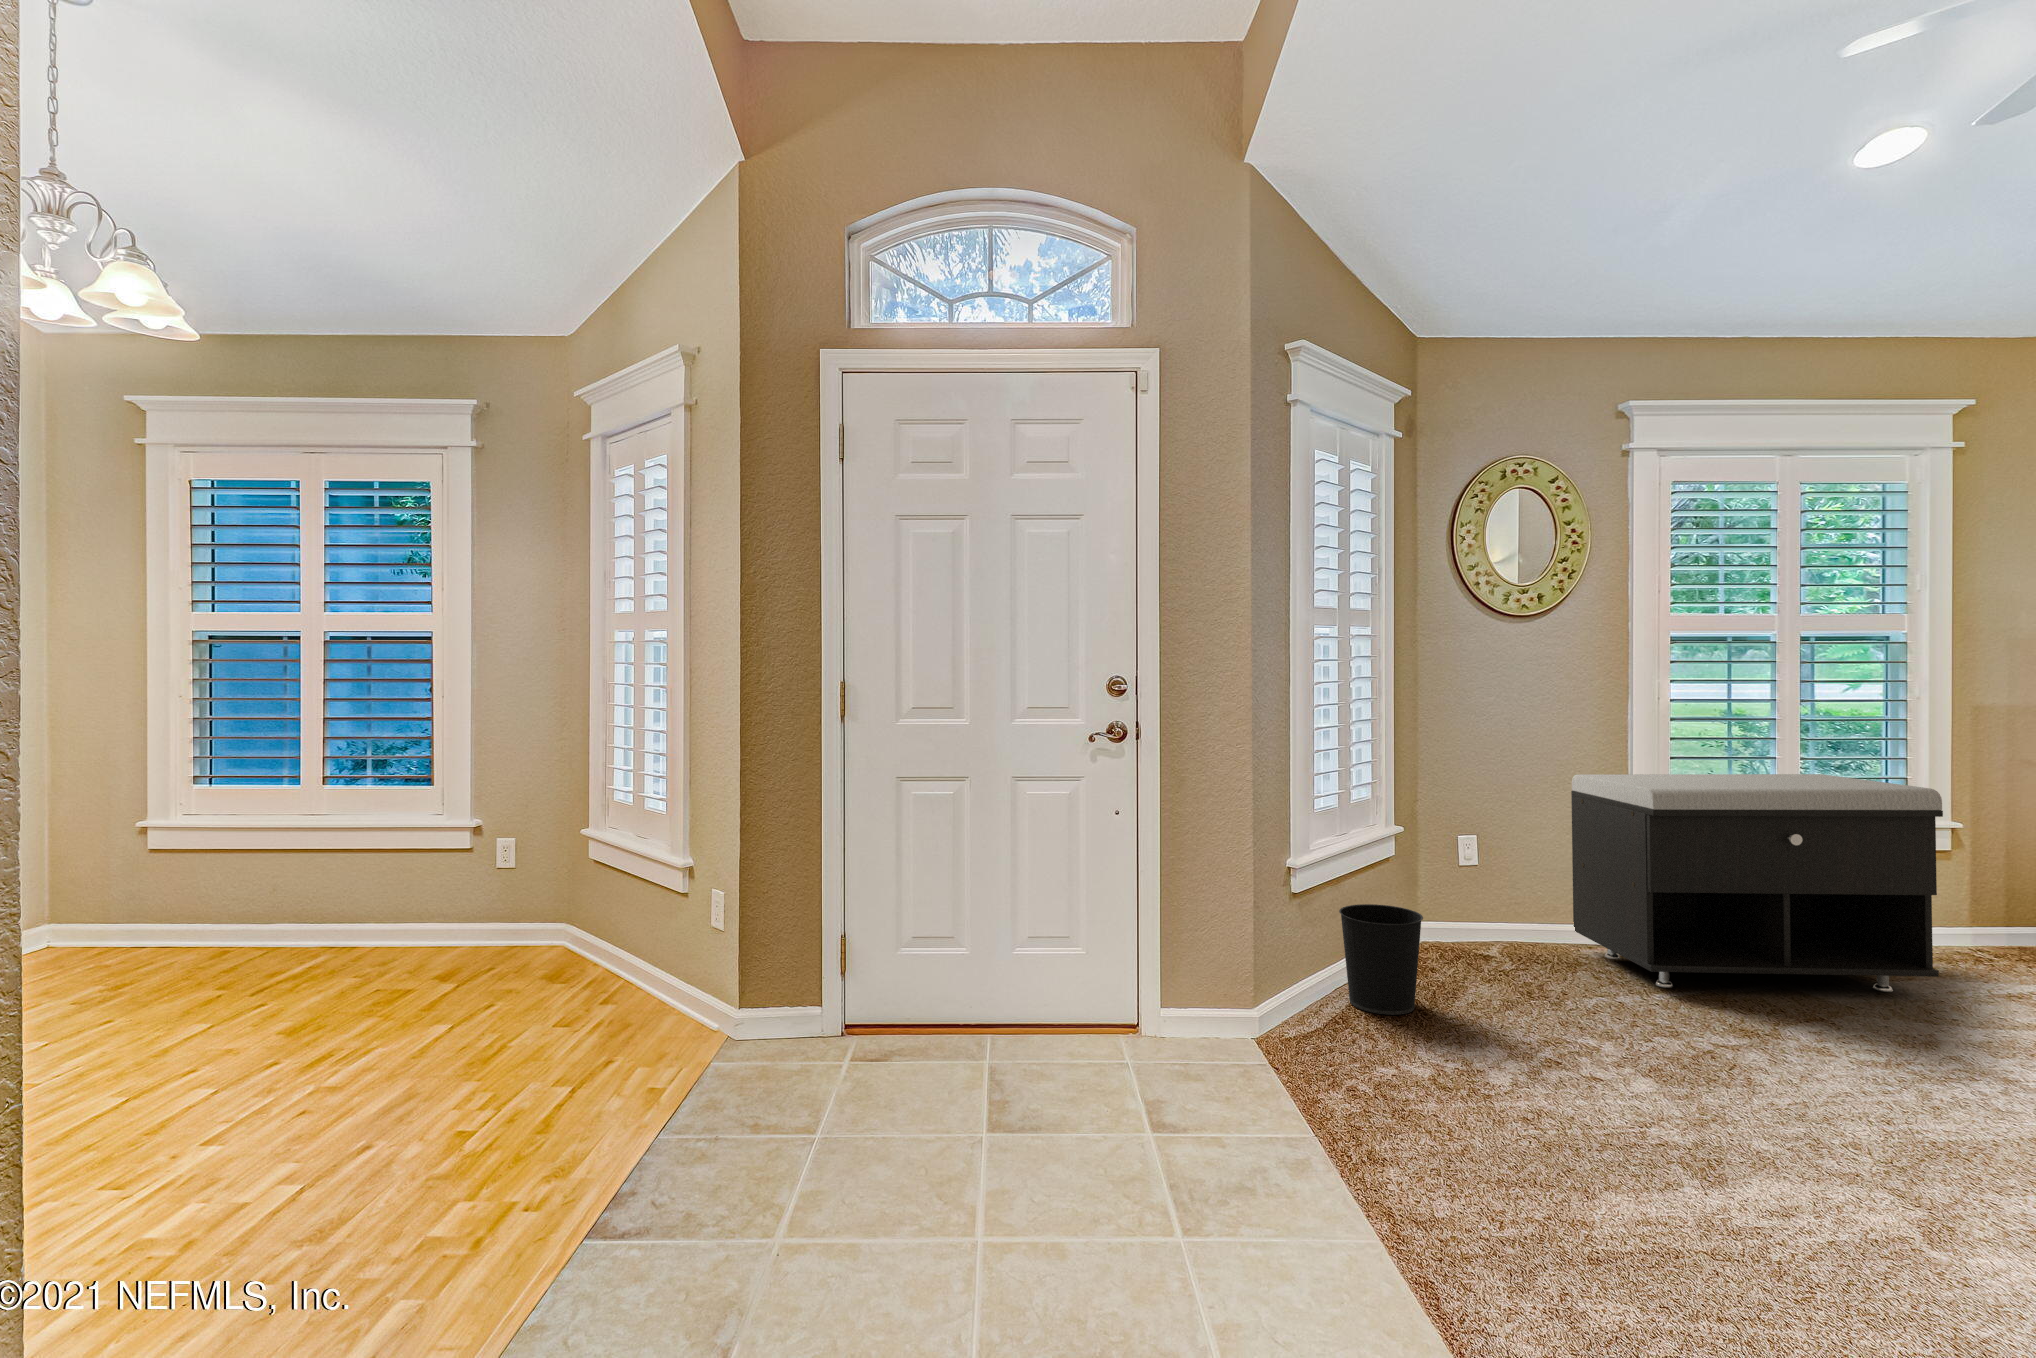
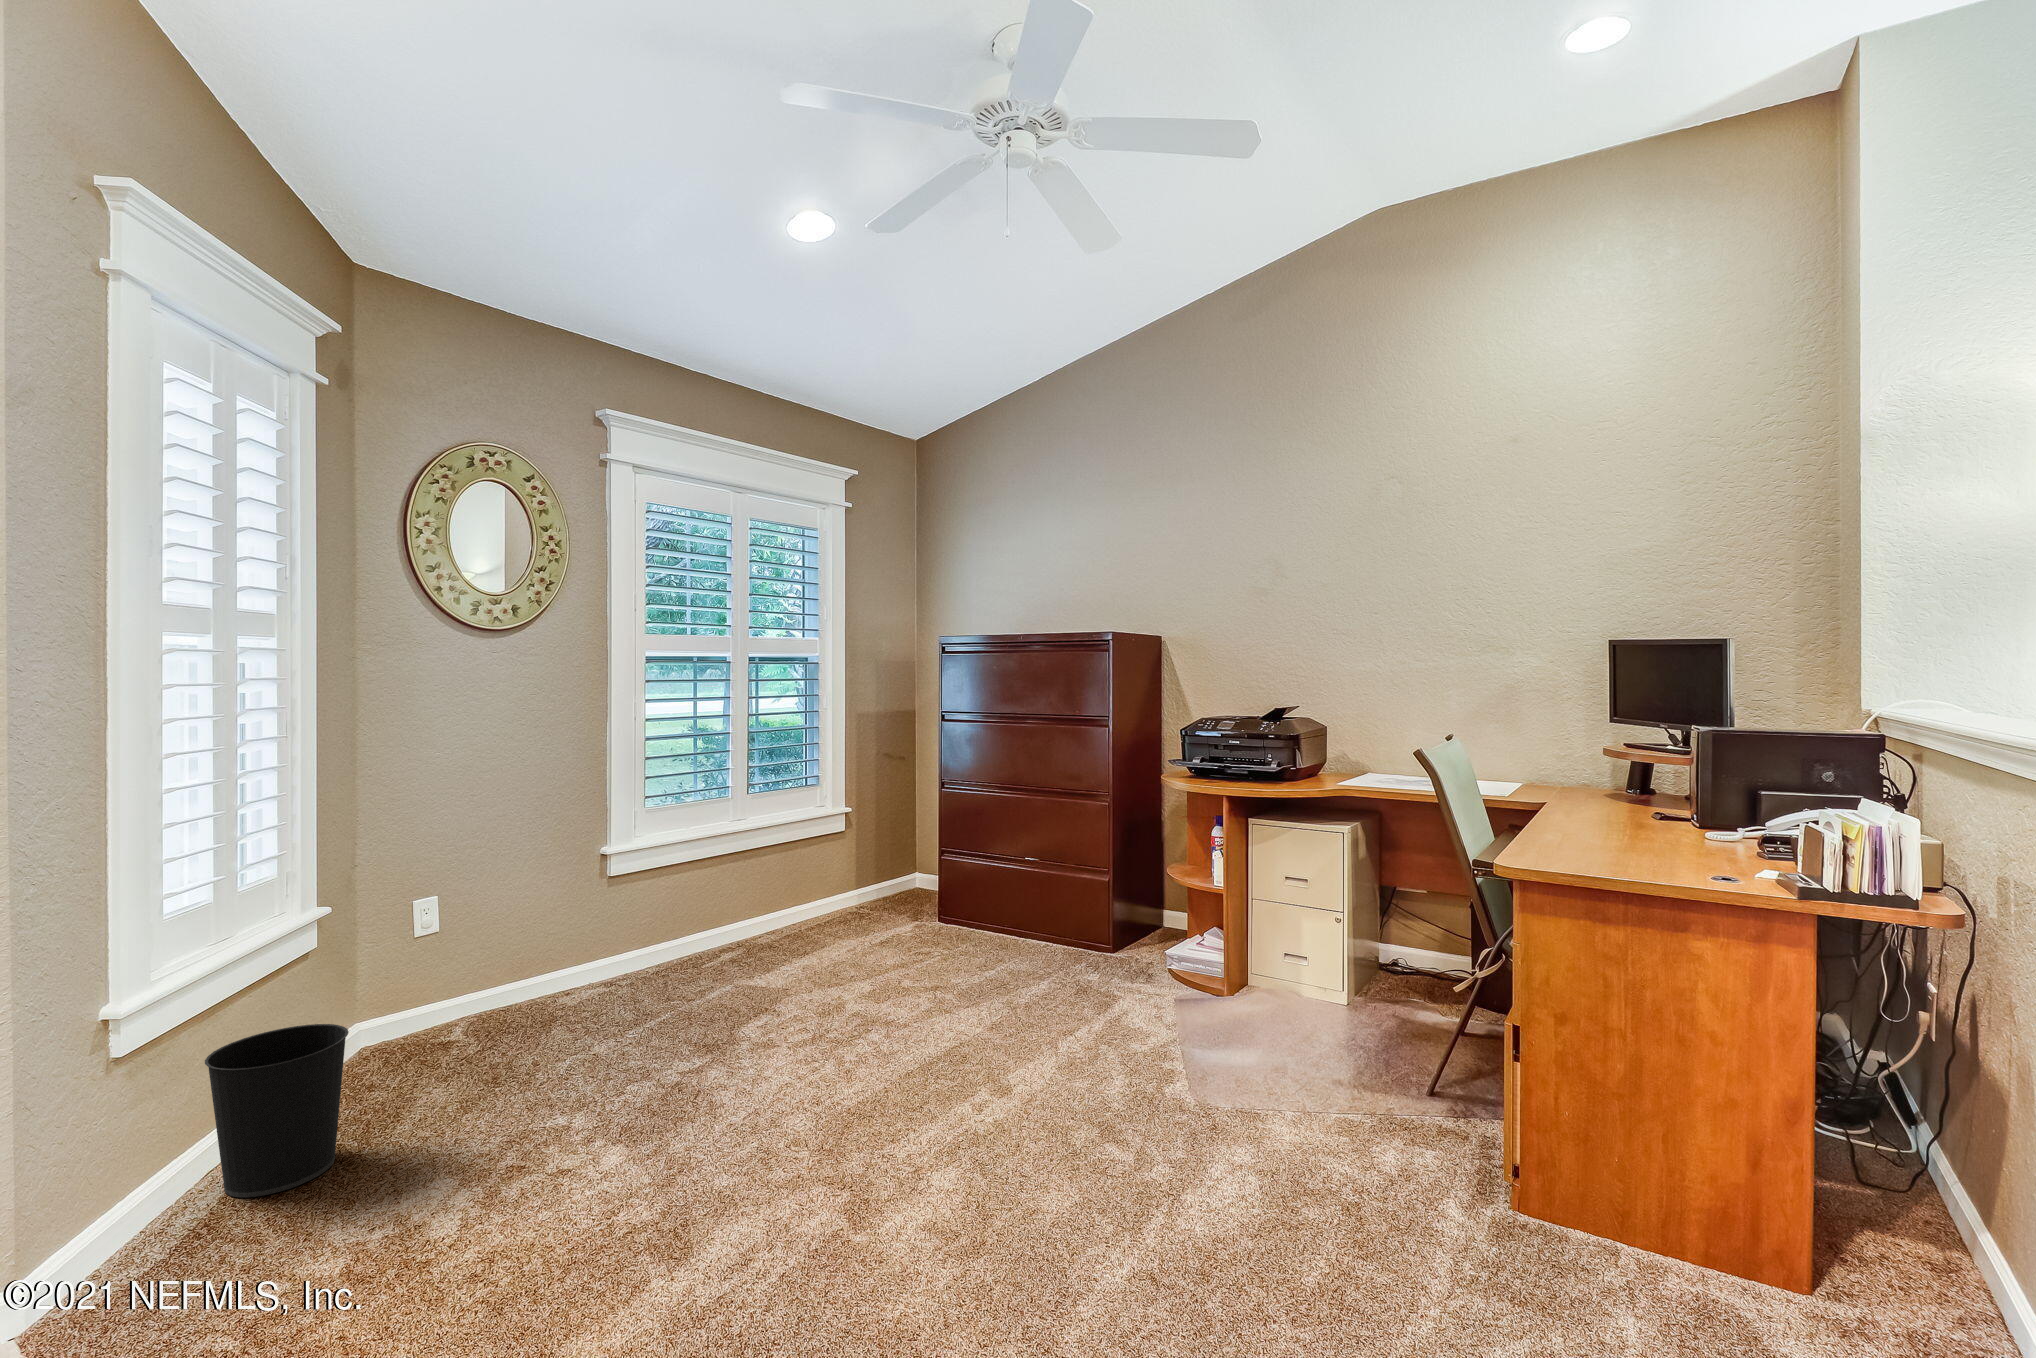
storage bench: present [1571,774,1943,992] -> none [550,781,841,1018]

